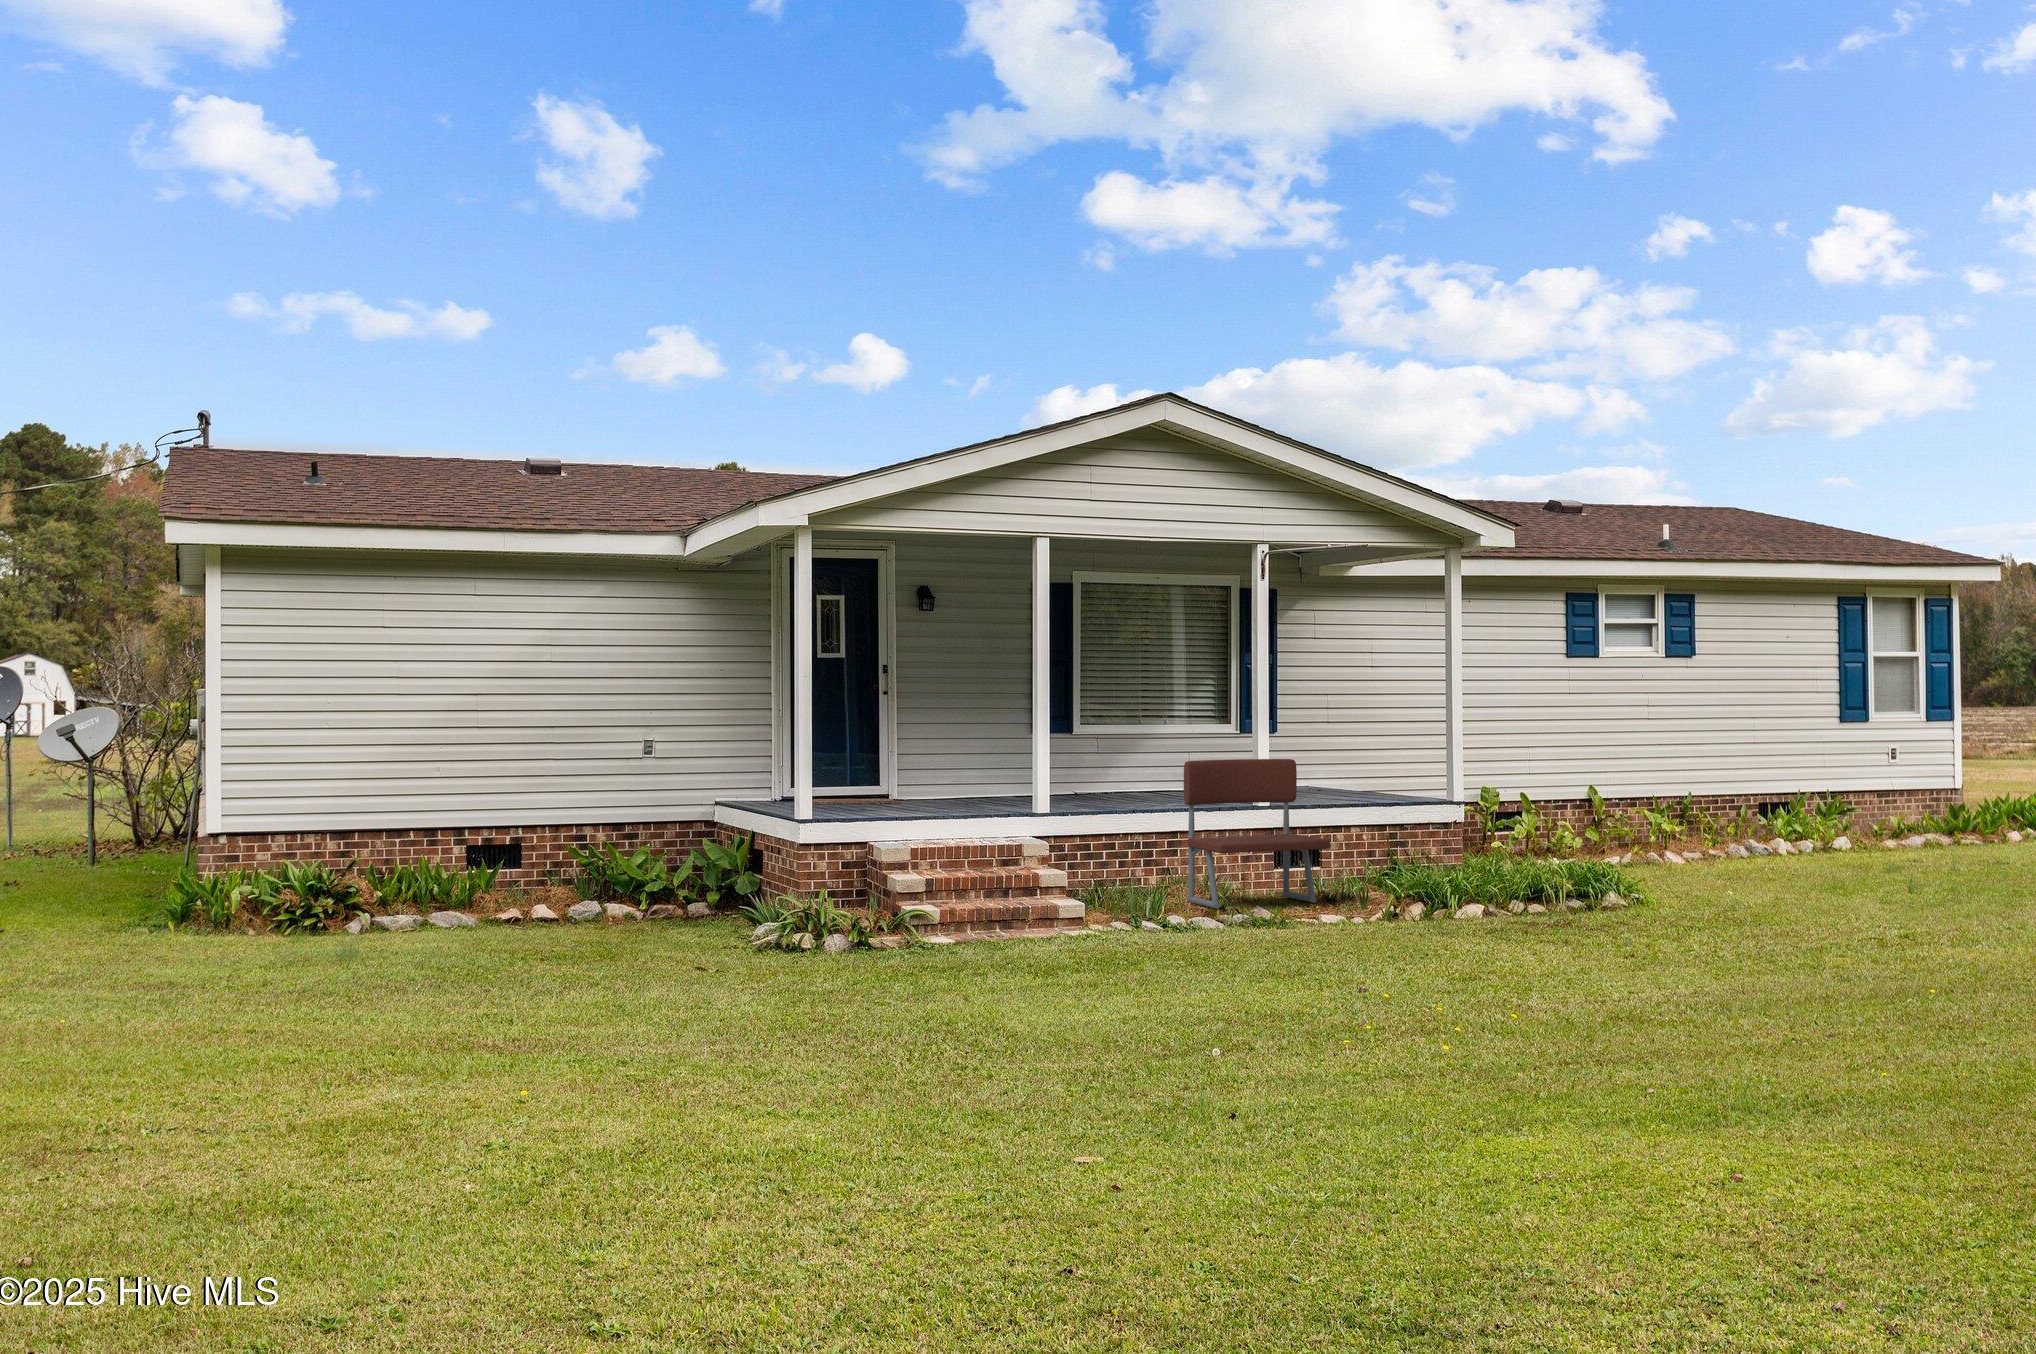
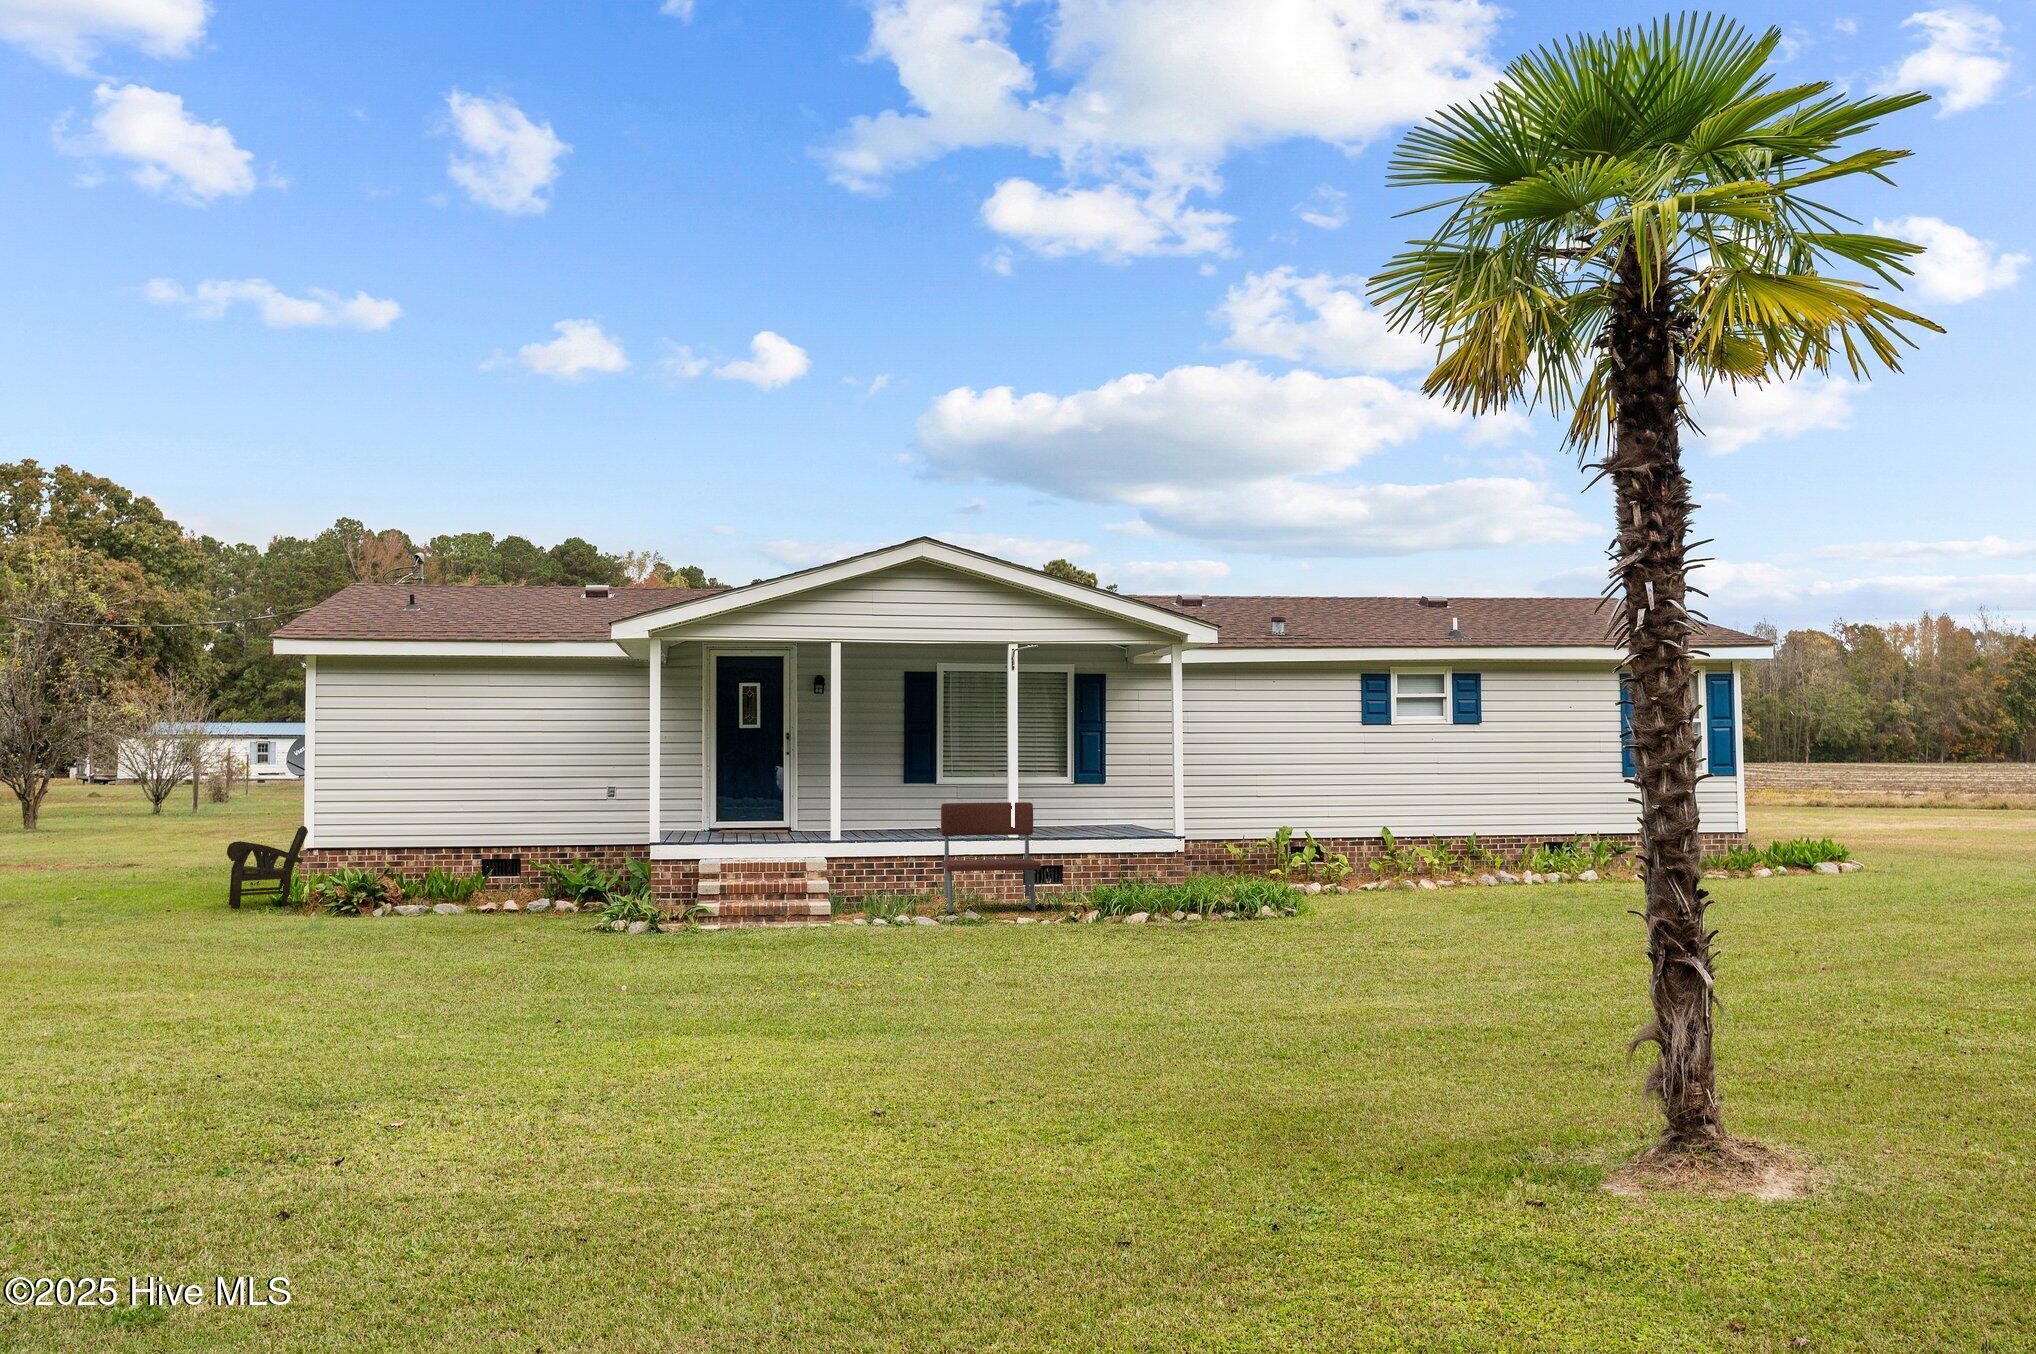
armchair: none [78,799,219,931] -> present [227,826,308,908]

